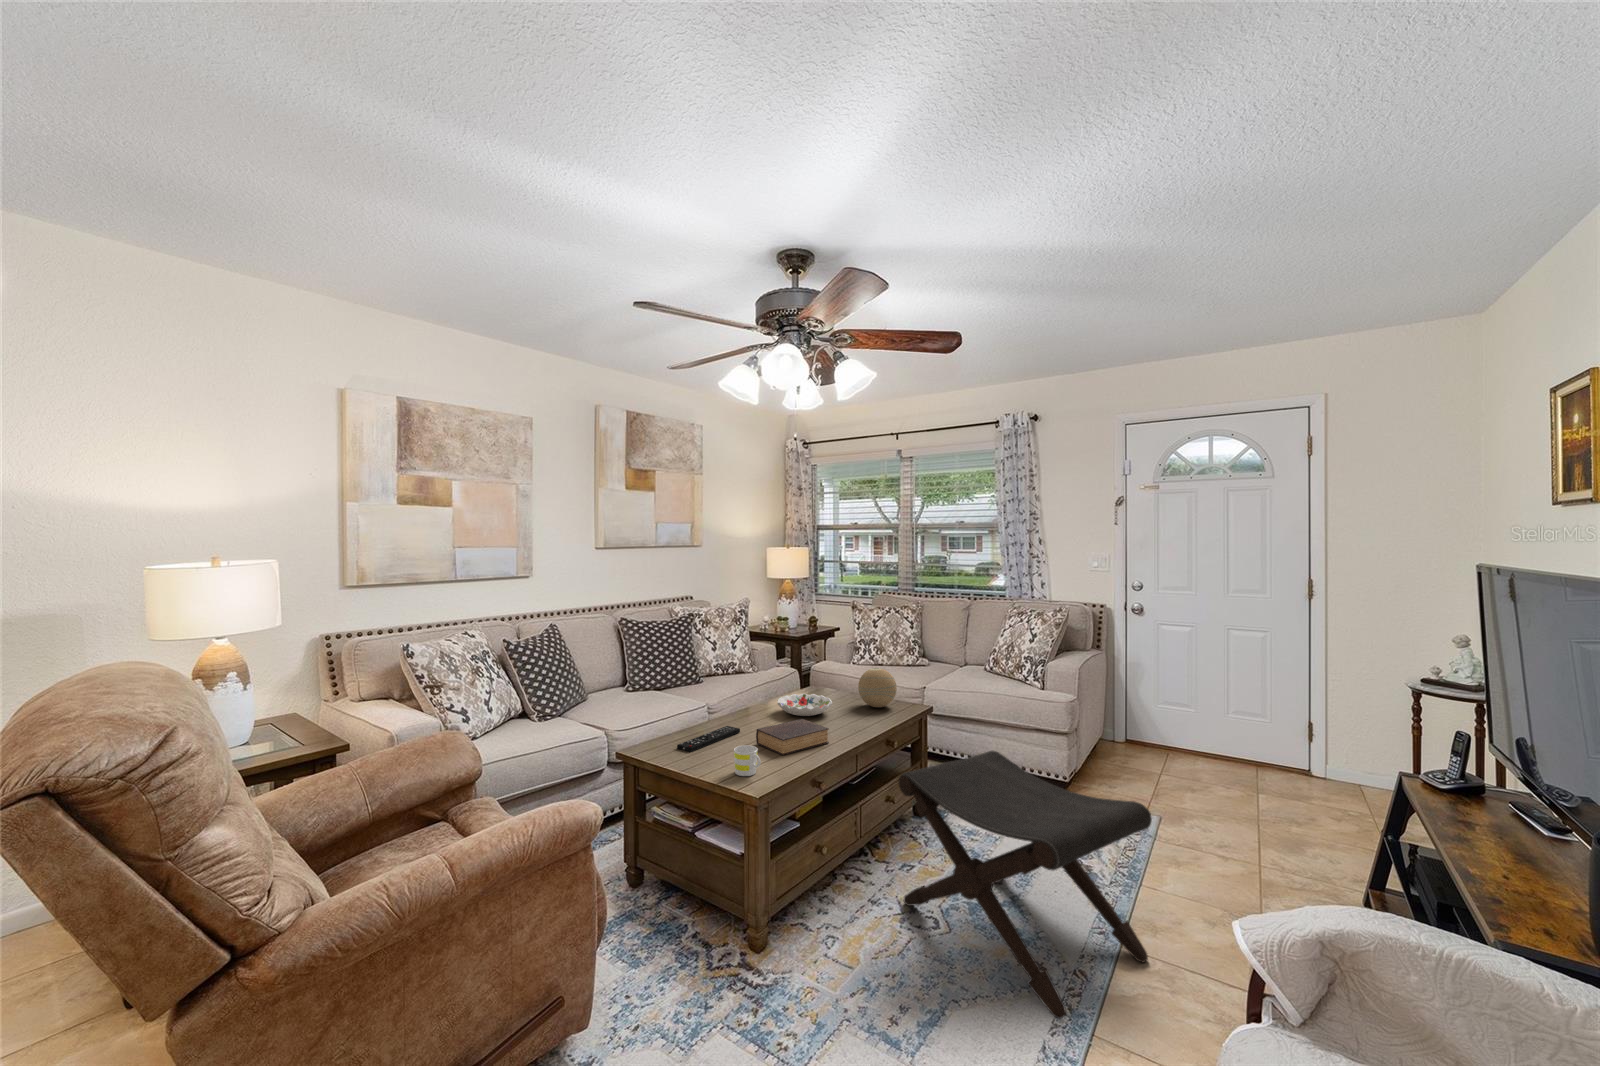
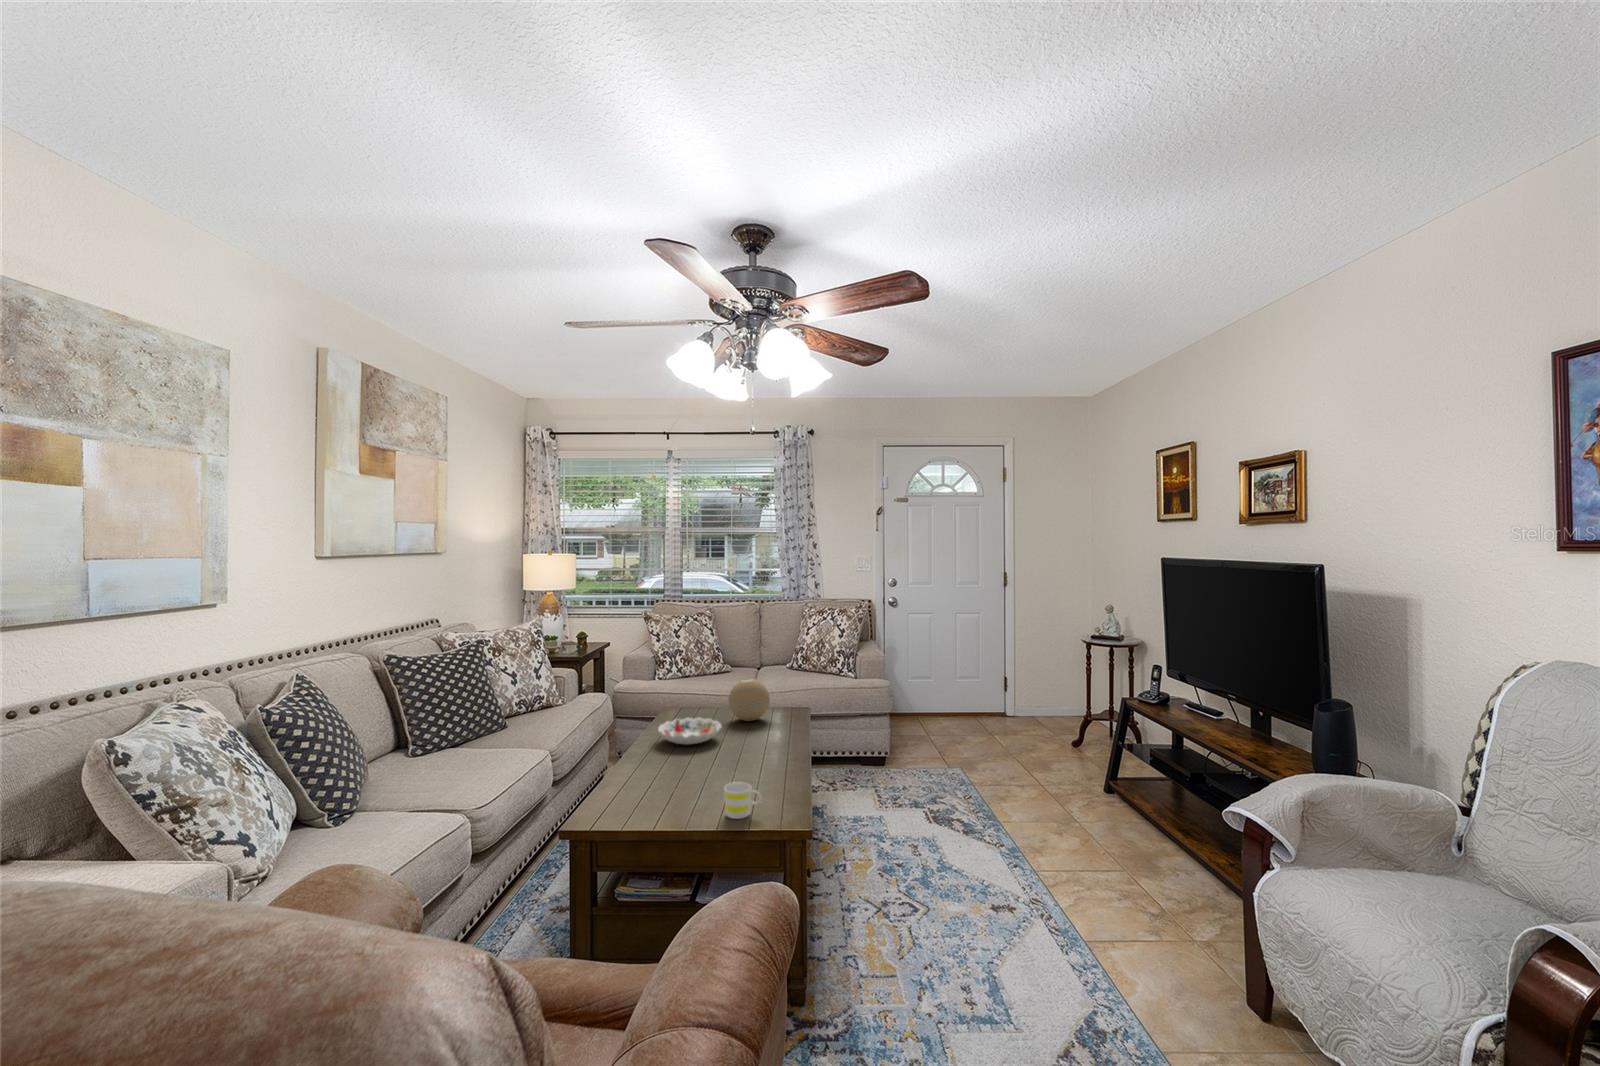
book: present [756,719,829,755] -> none [695,745,766,788]
remote control: present [677,726,740,752] -> none [614,771,656,811]
footstool: present [899,751,1152,1019] -> none [871,739,1062,943]

